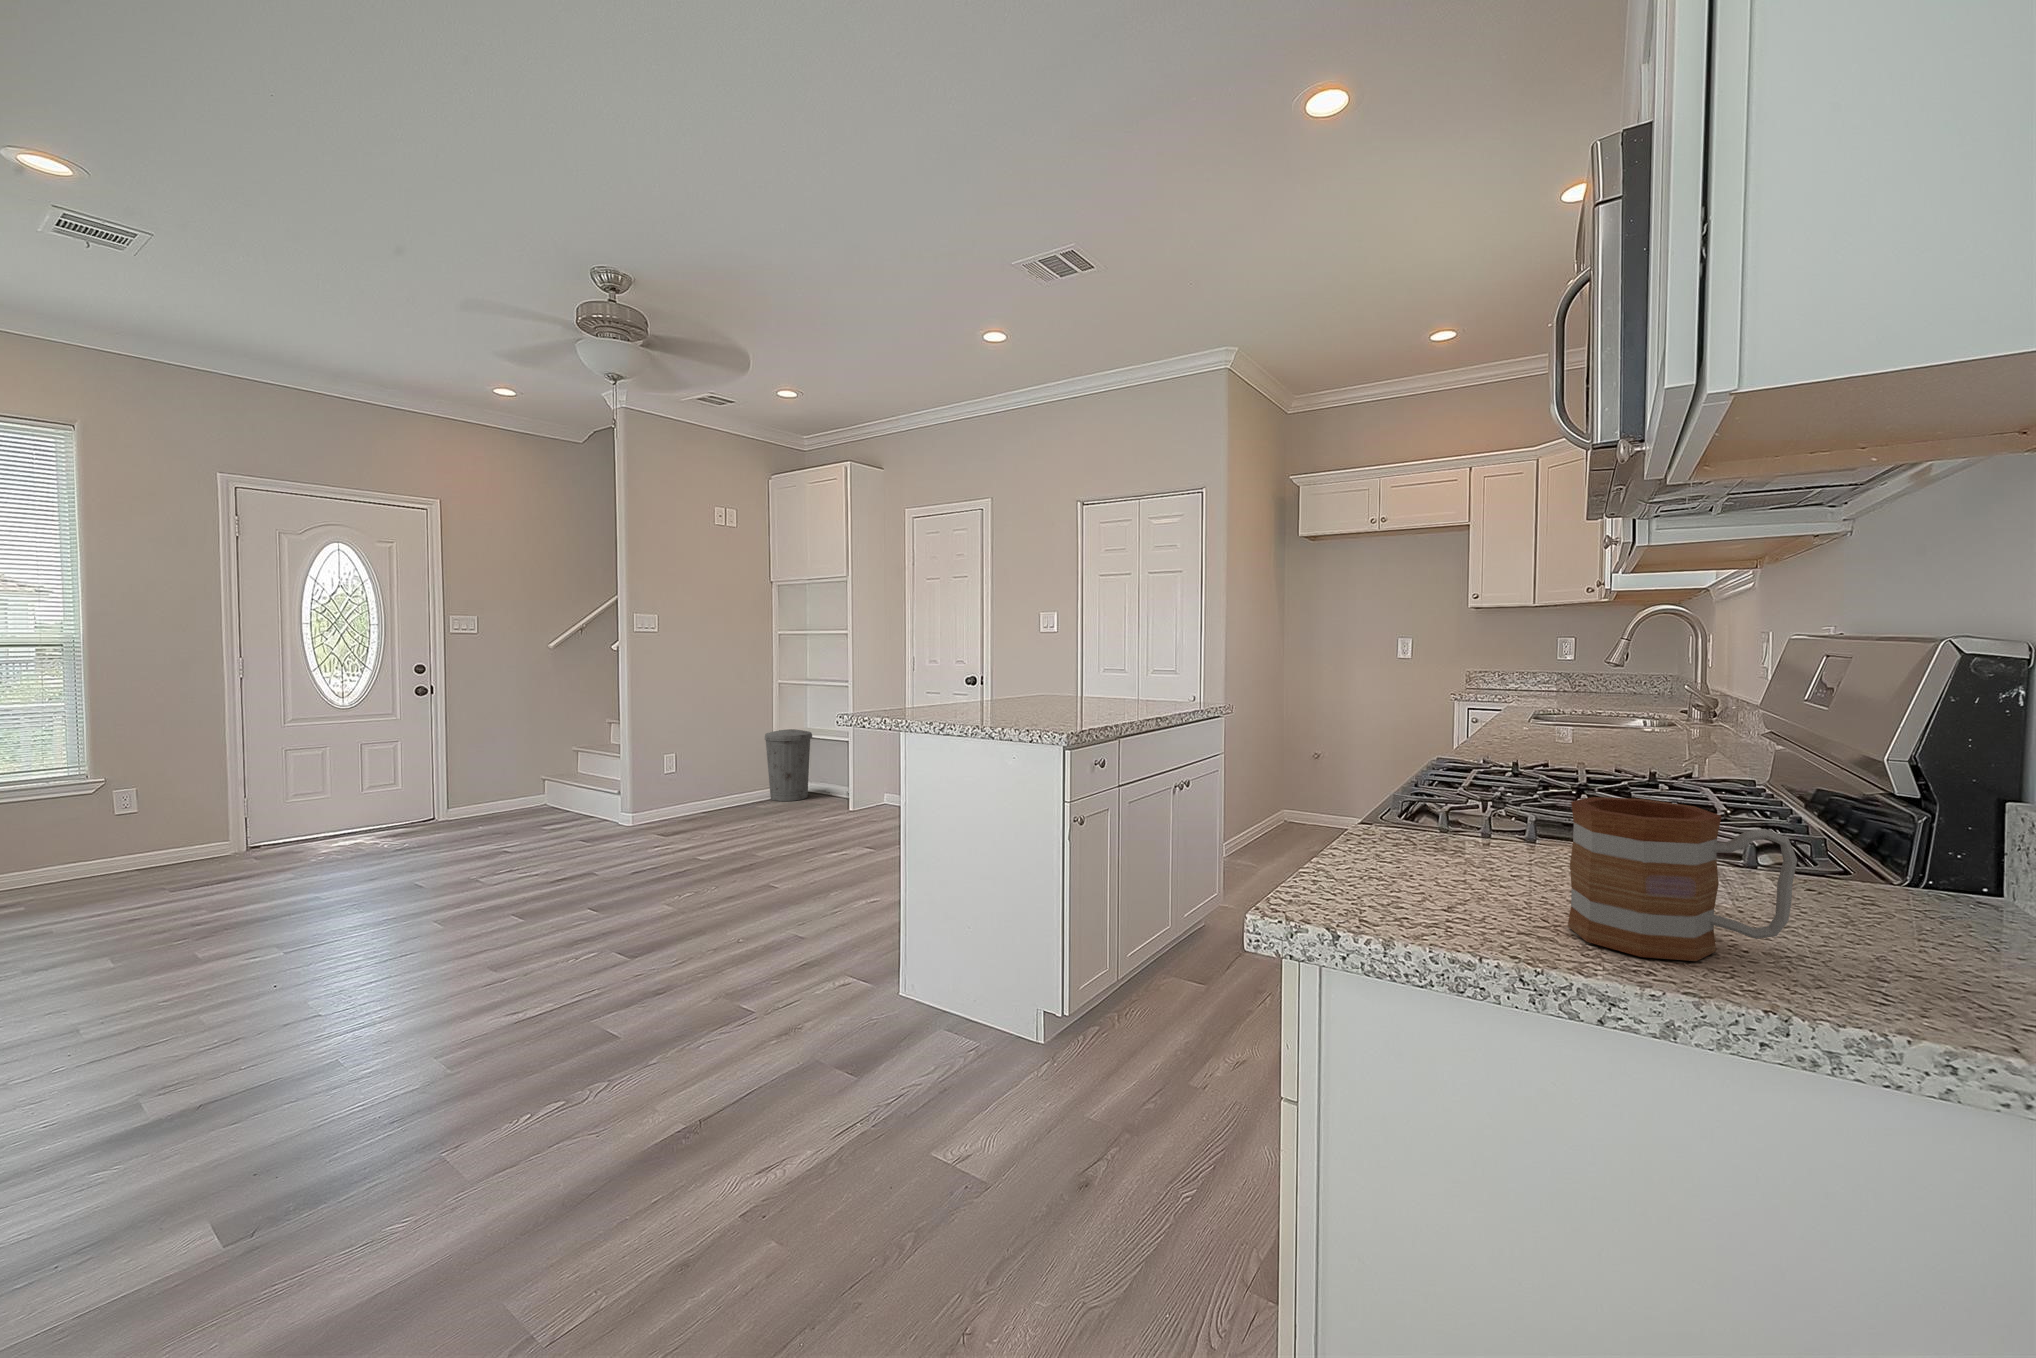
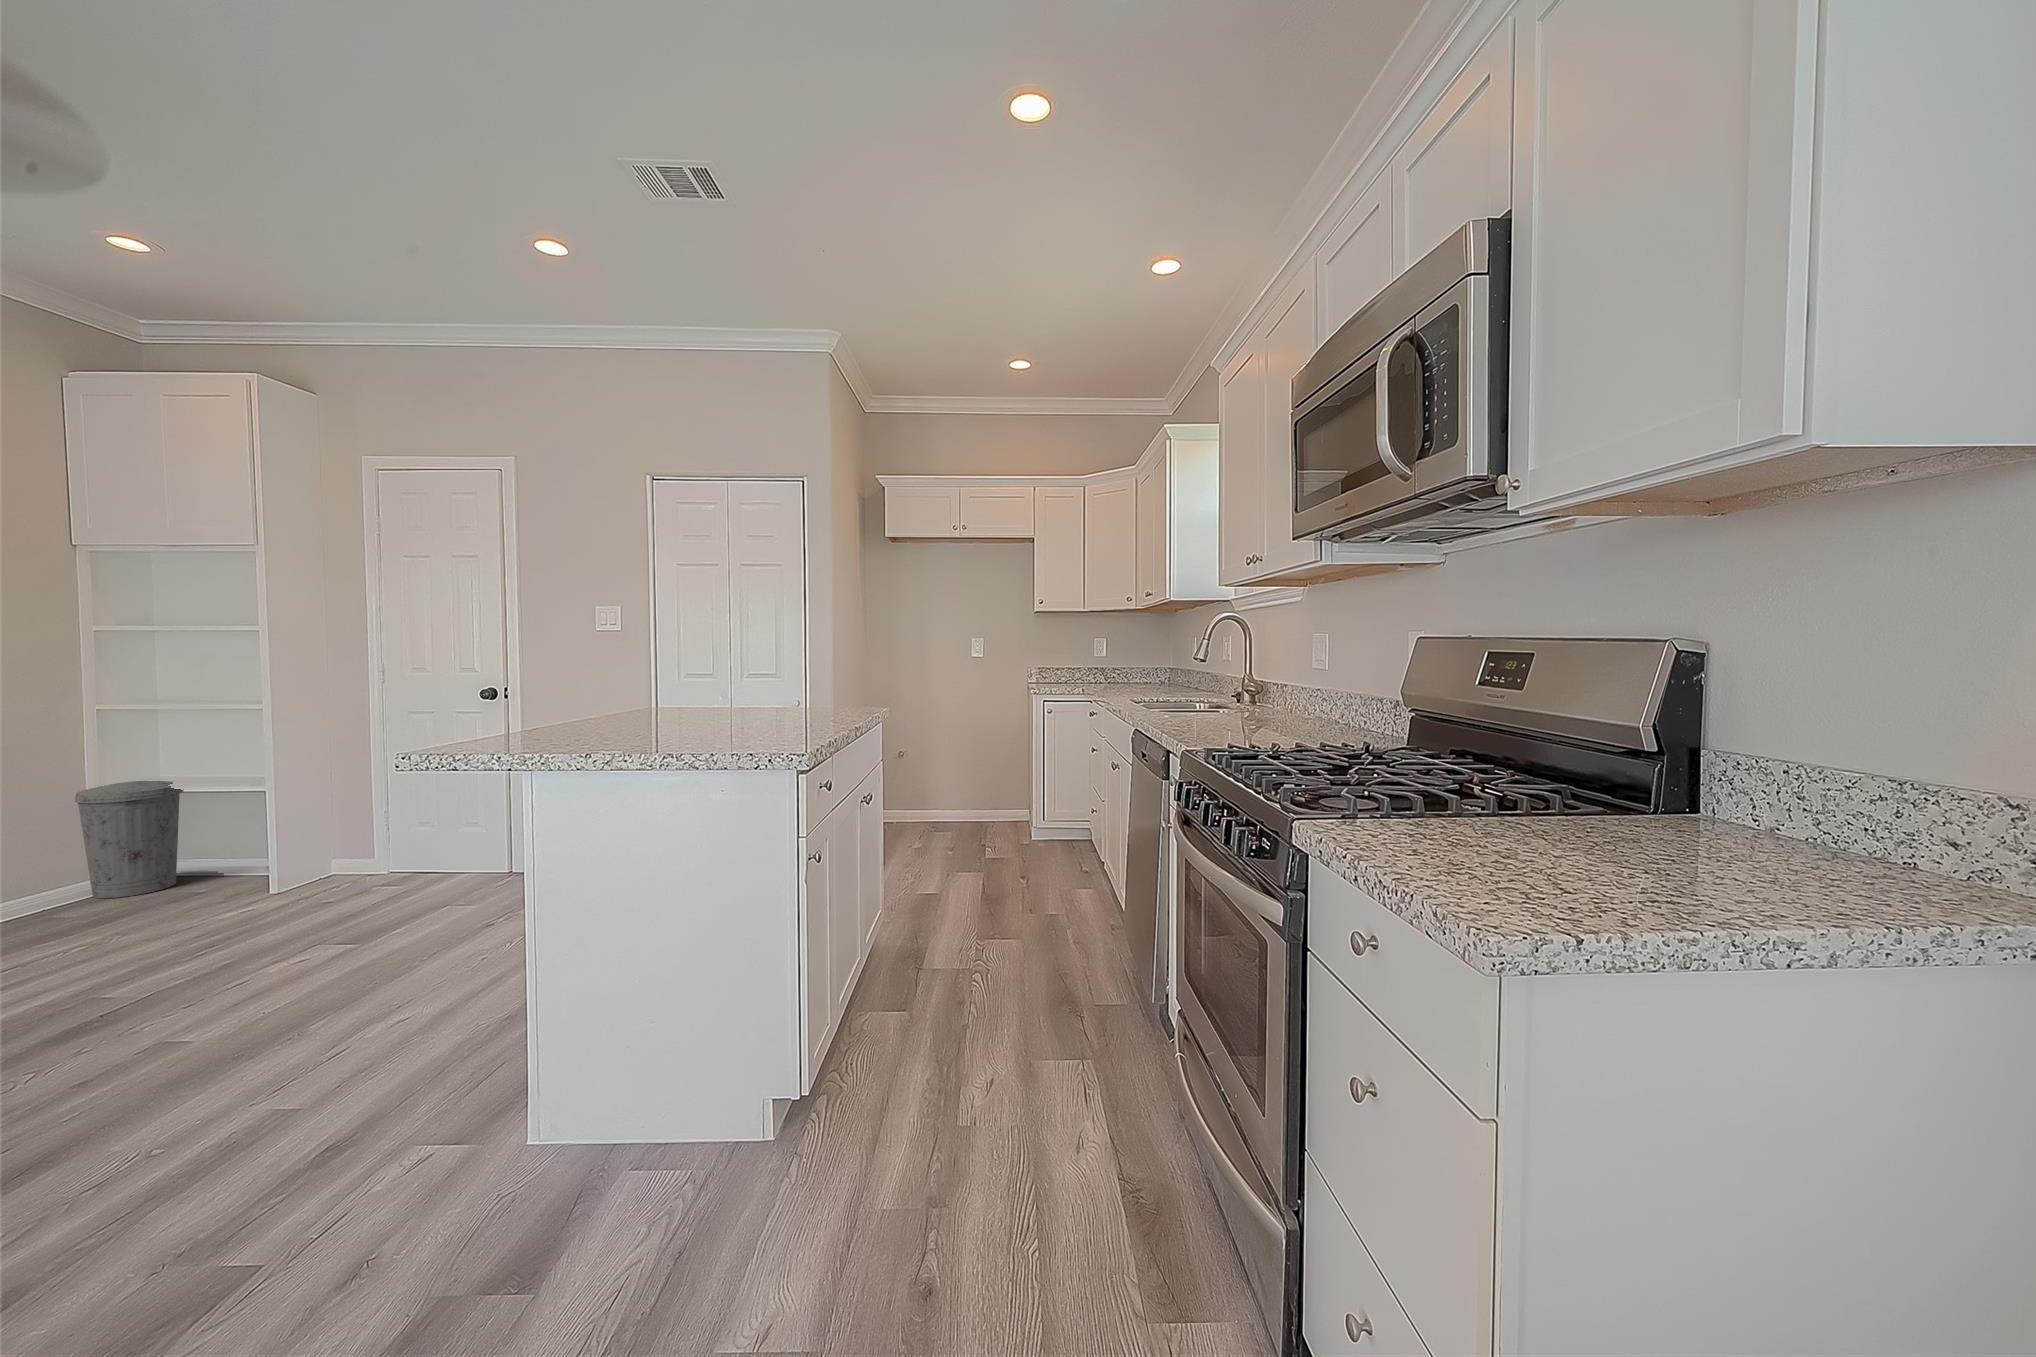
mug: present [1568,797,1797,961] -> none [1648,773,1808,904]

